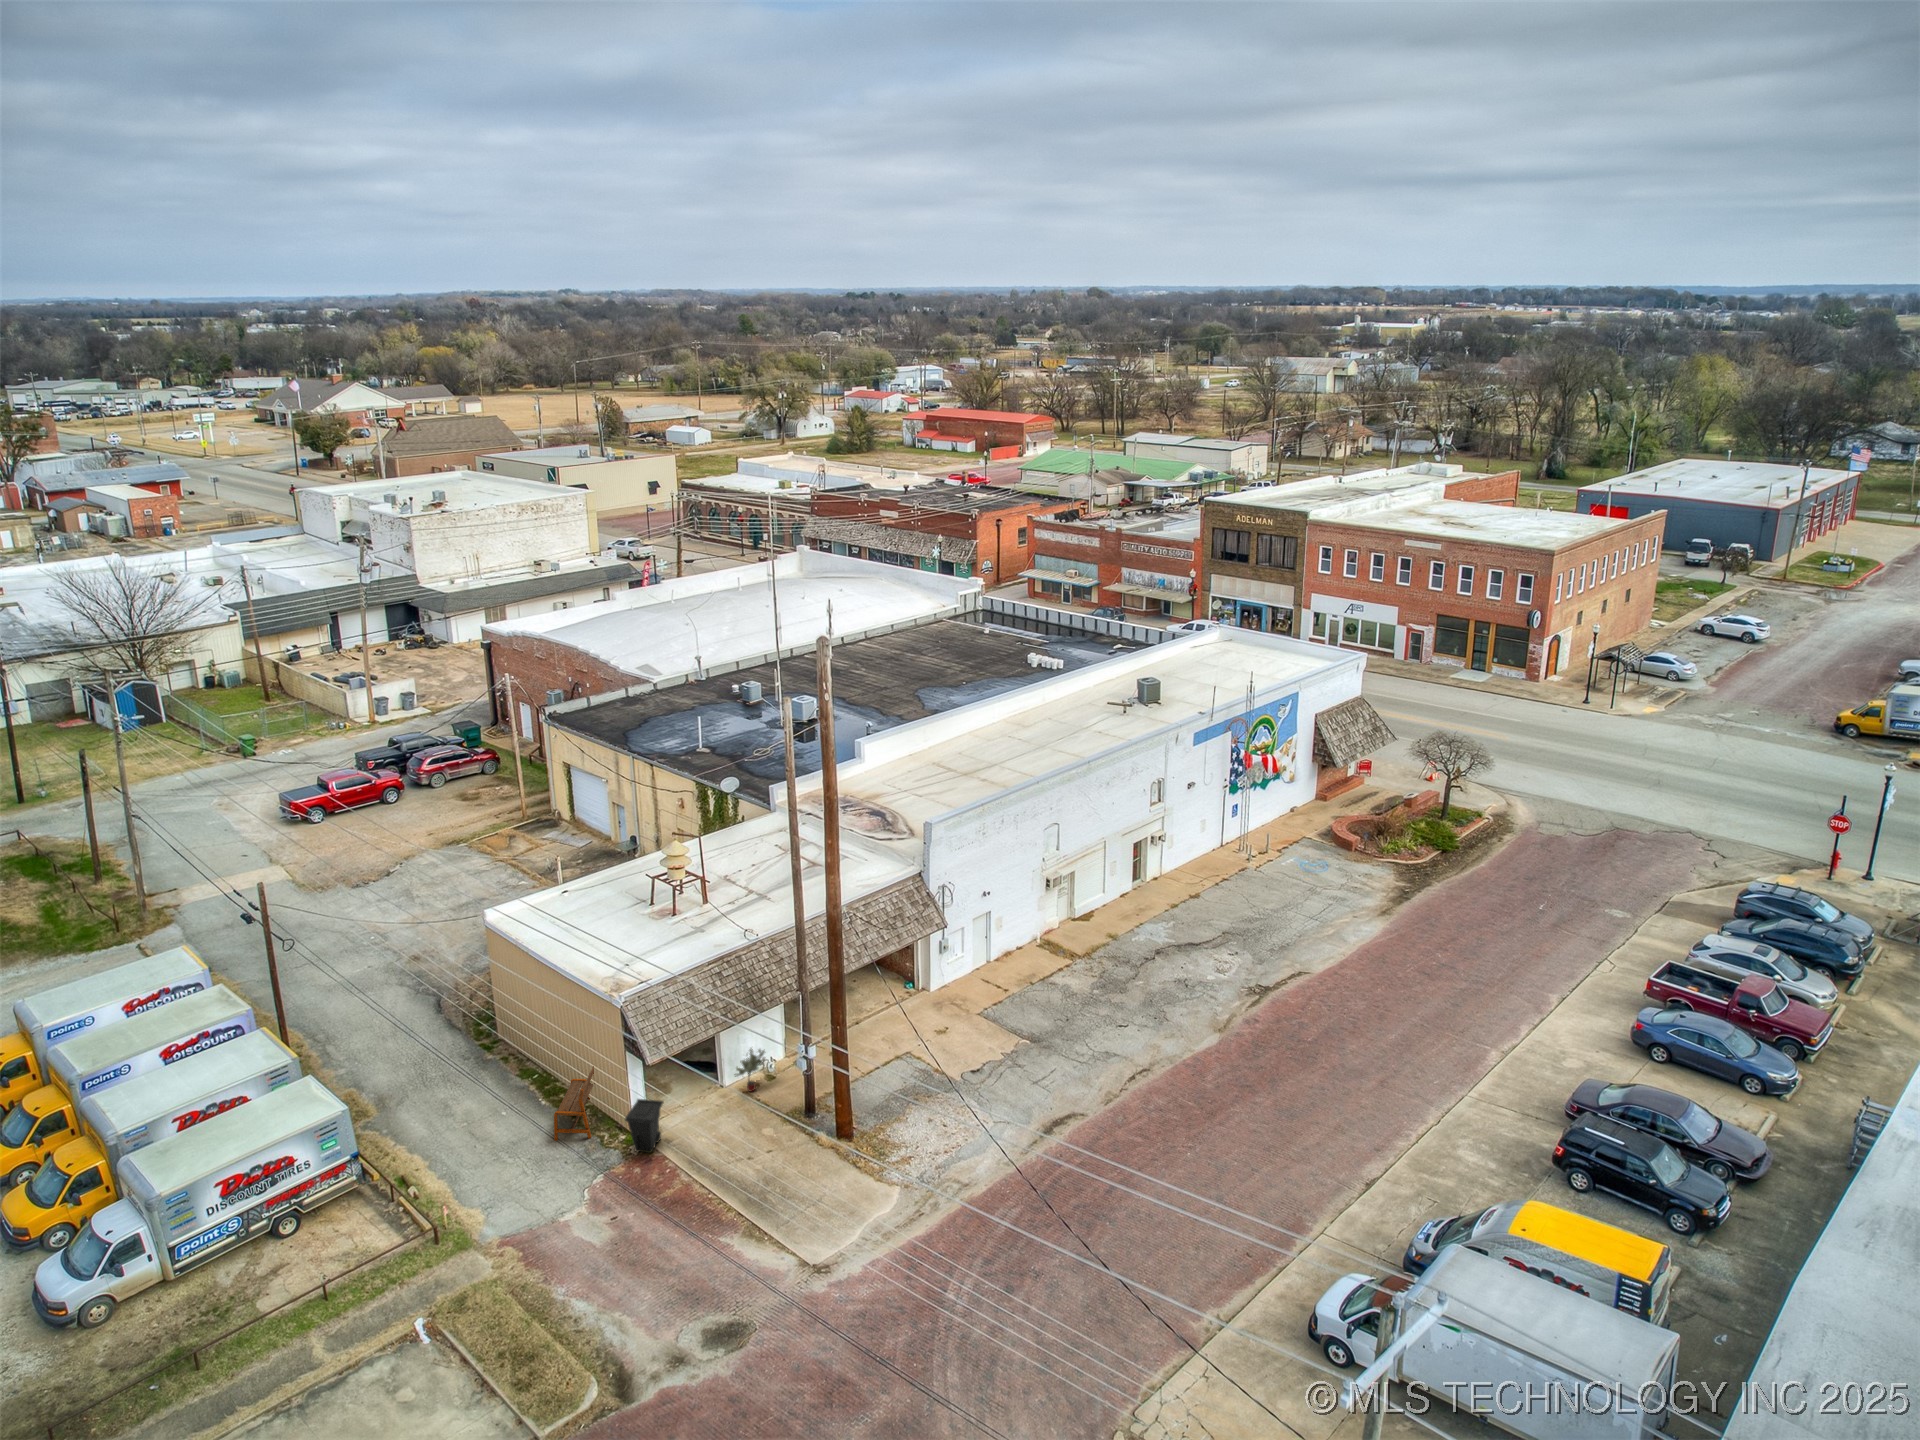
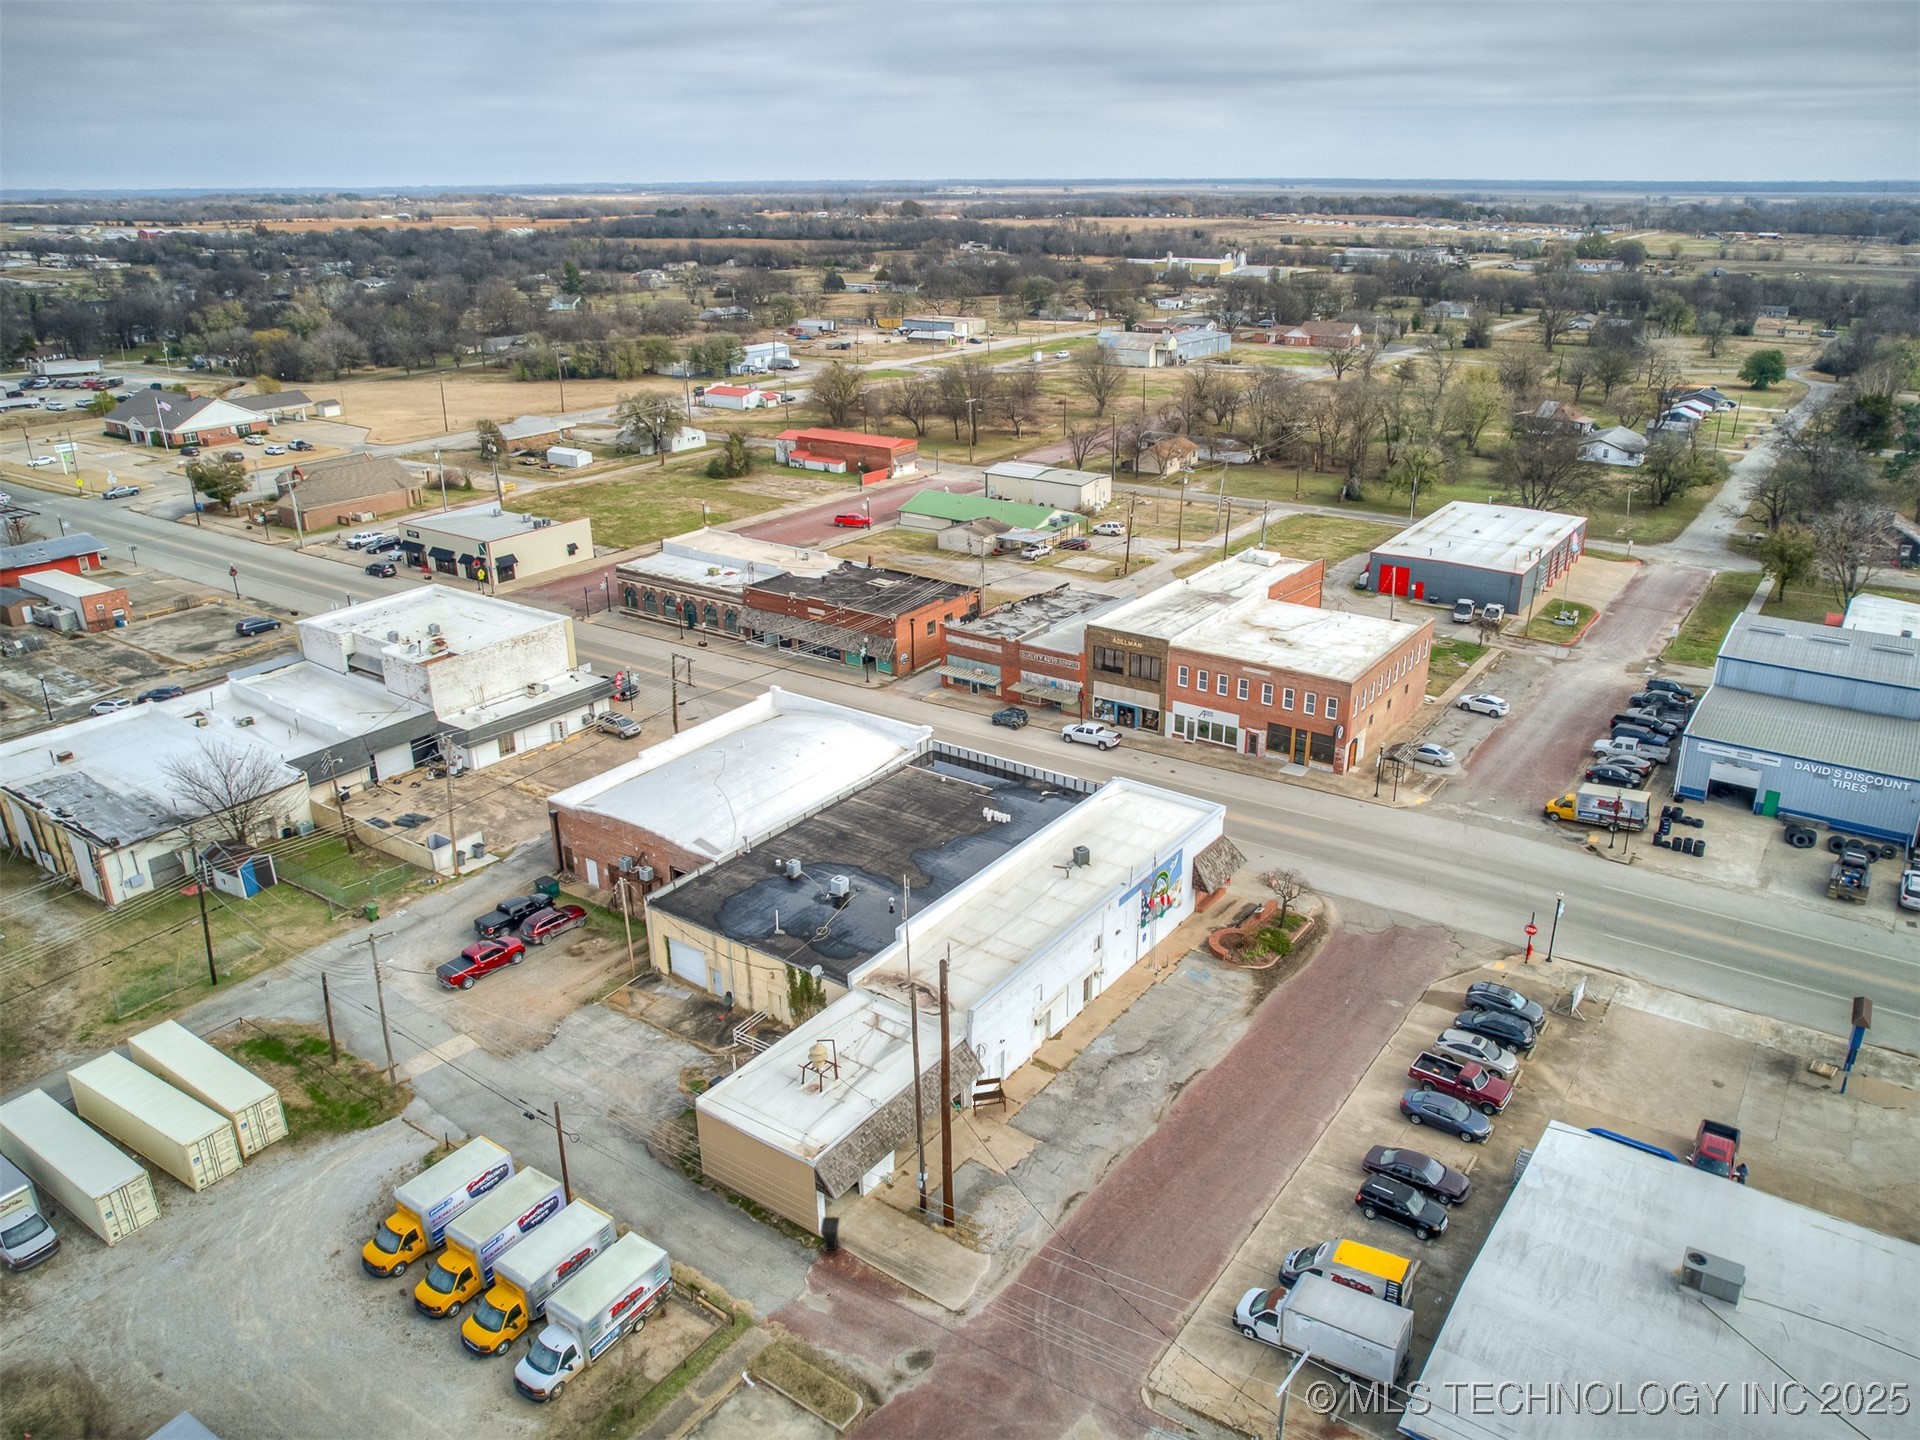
potted tree: present [734,1048,765,1092] -> present [653,1286,670,1316]
bench: present [554,1066,595,1141] -> present [972,1077,1006,1117]

